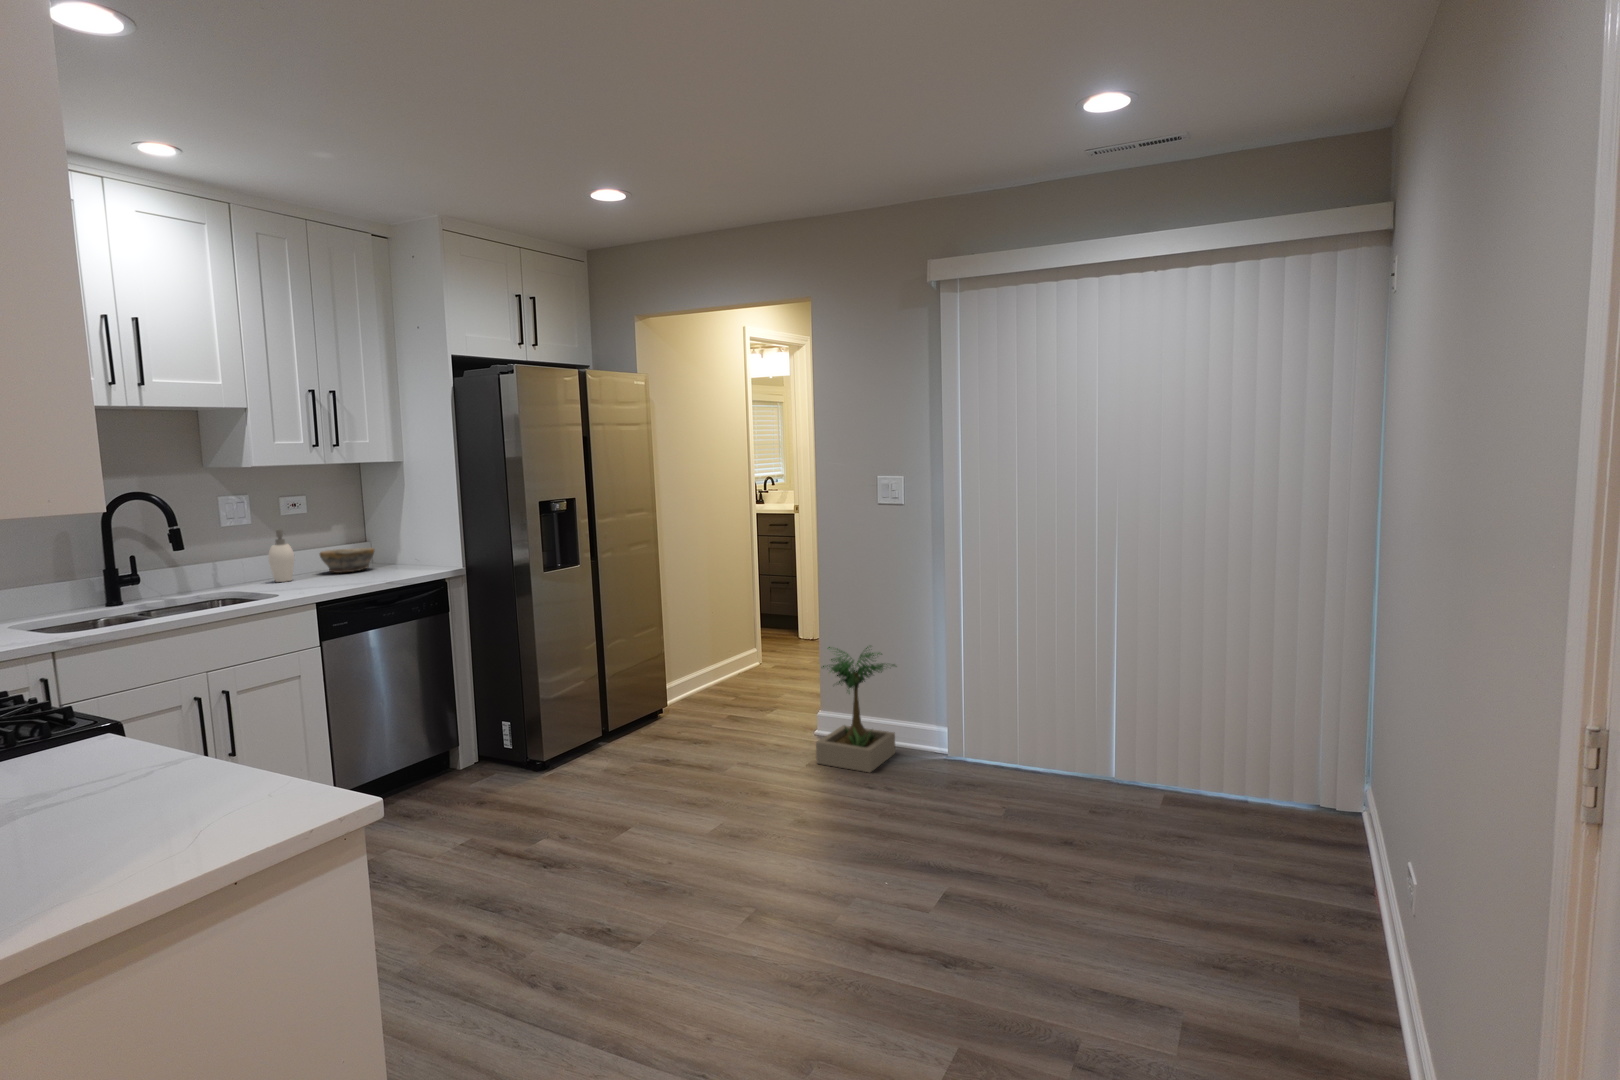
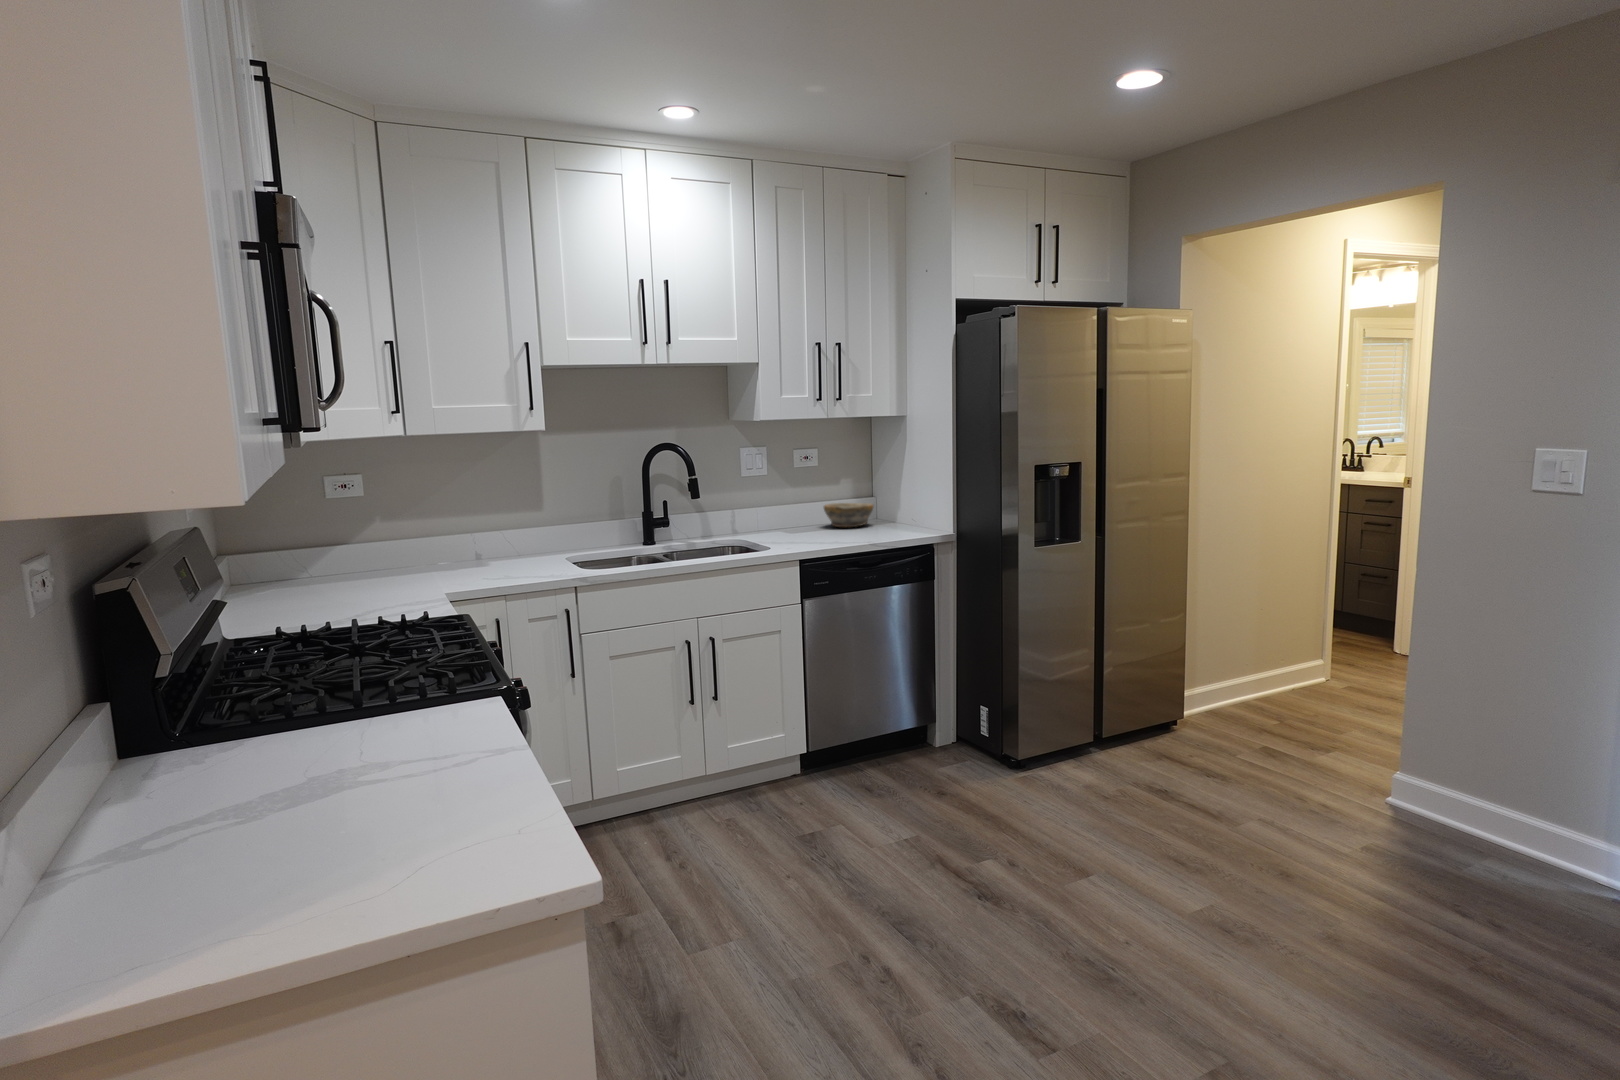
soap dispenser: present [268,529,294,582] -> none [777,481,799,533]
potted plant: present [816,647,895,772] -> none [1378,688,1543,886]

